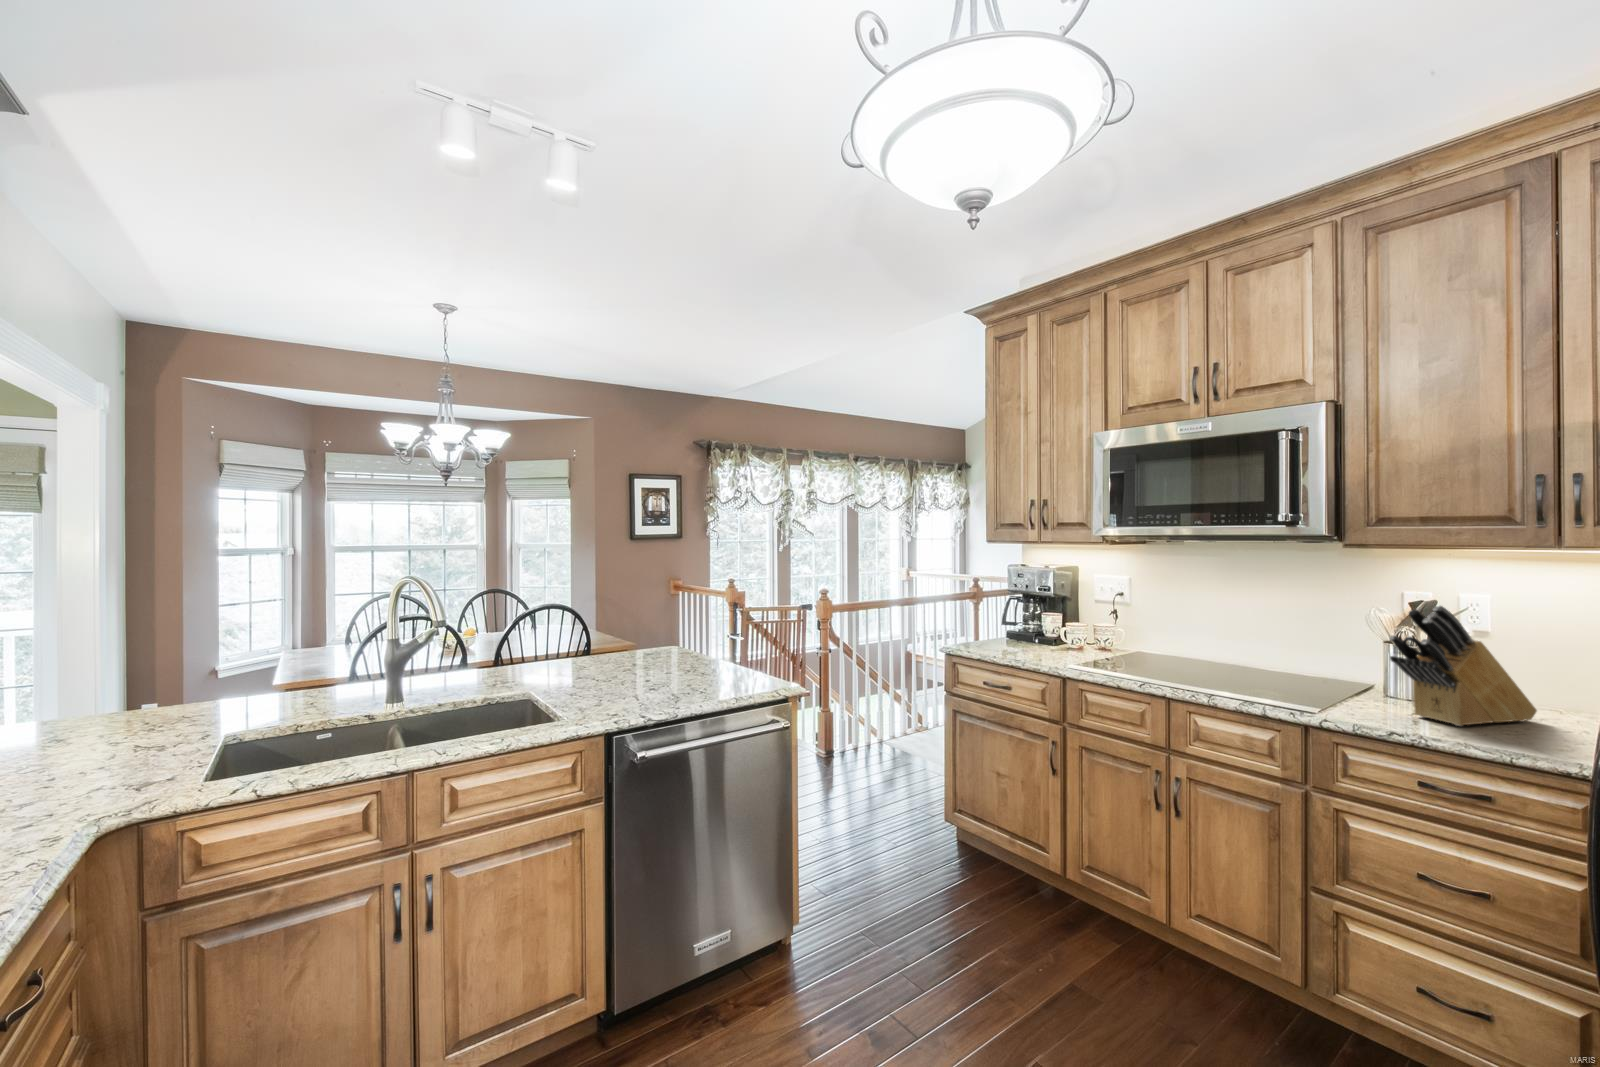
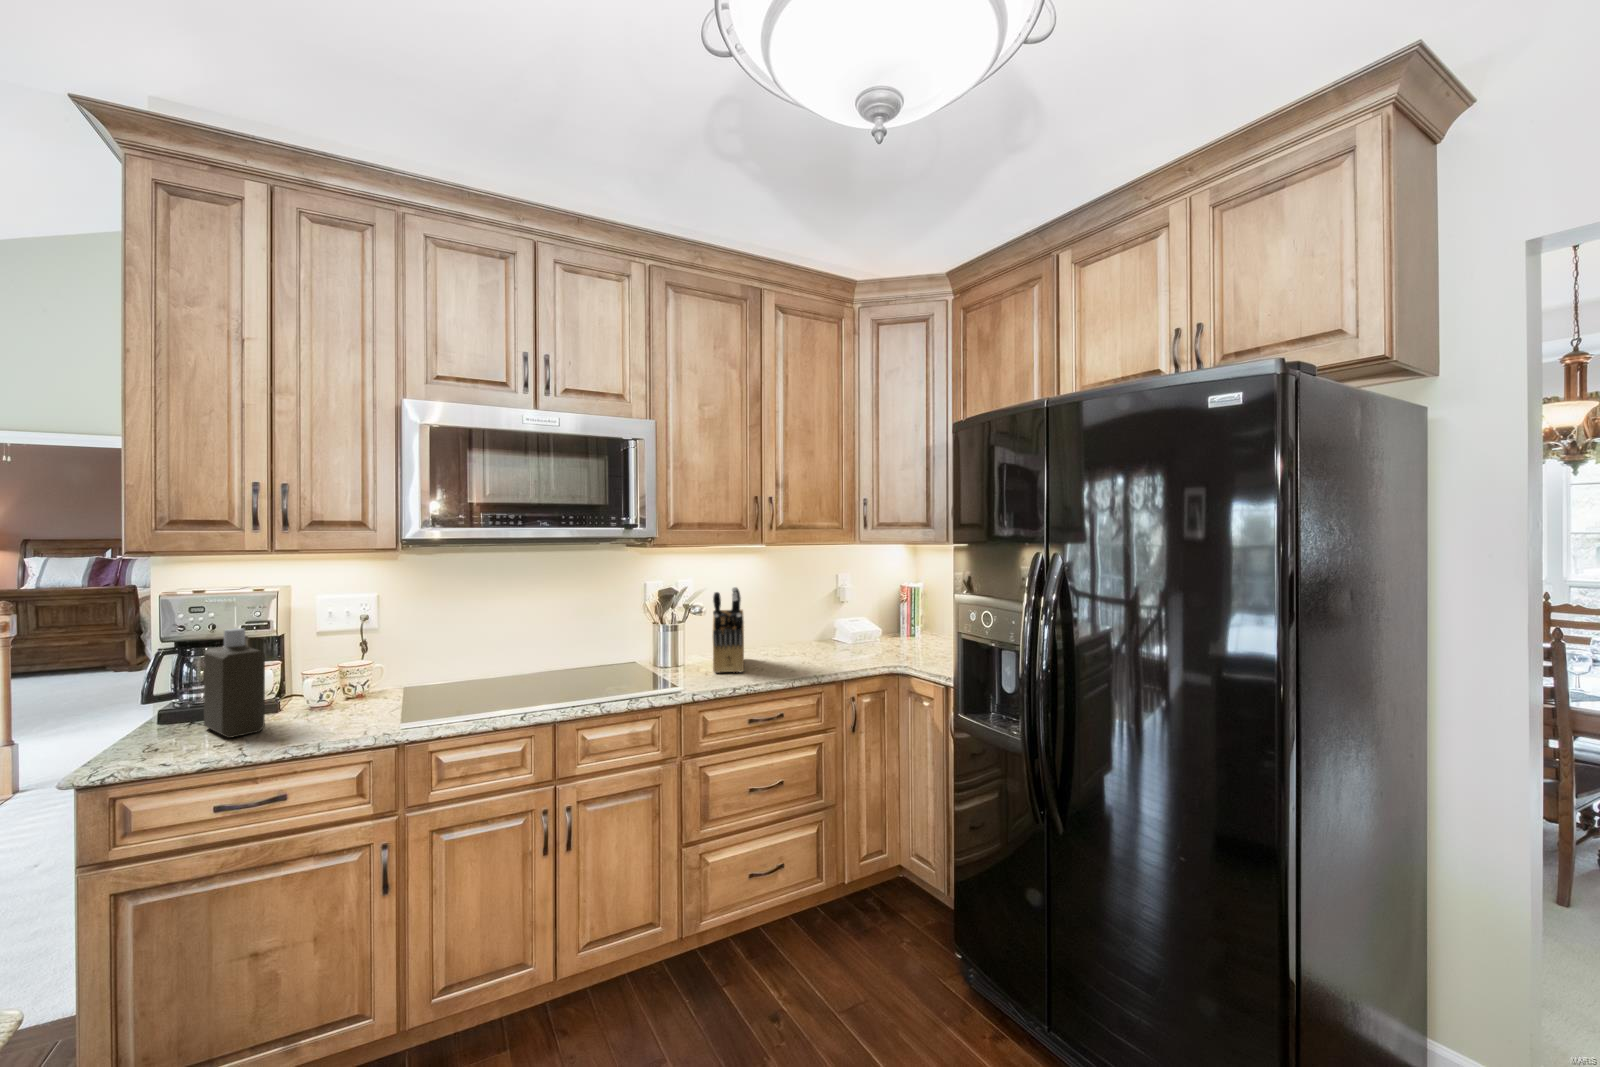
bottle: none [1002,587,1027,650] -> present [204,628,265,738]

